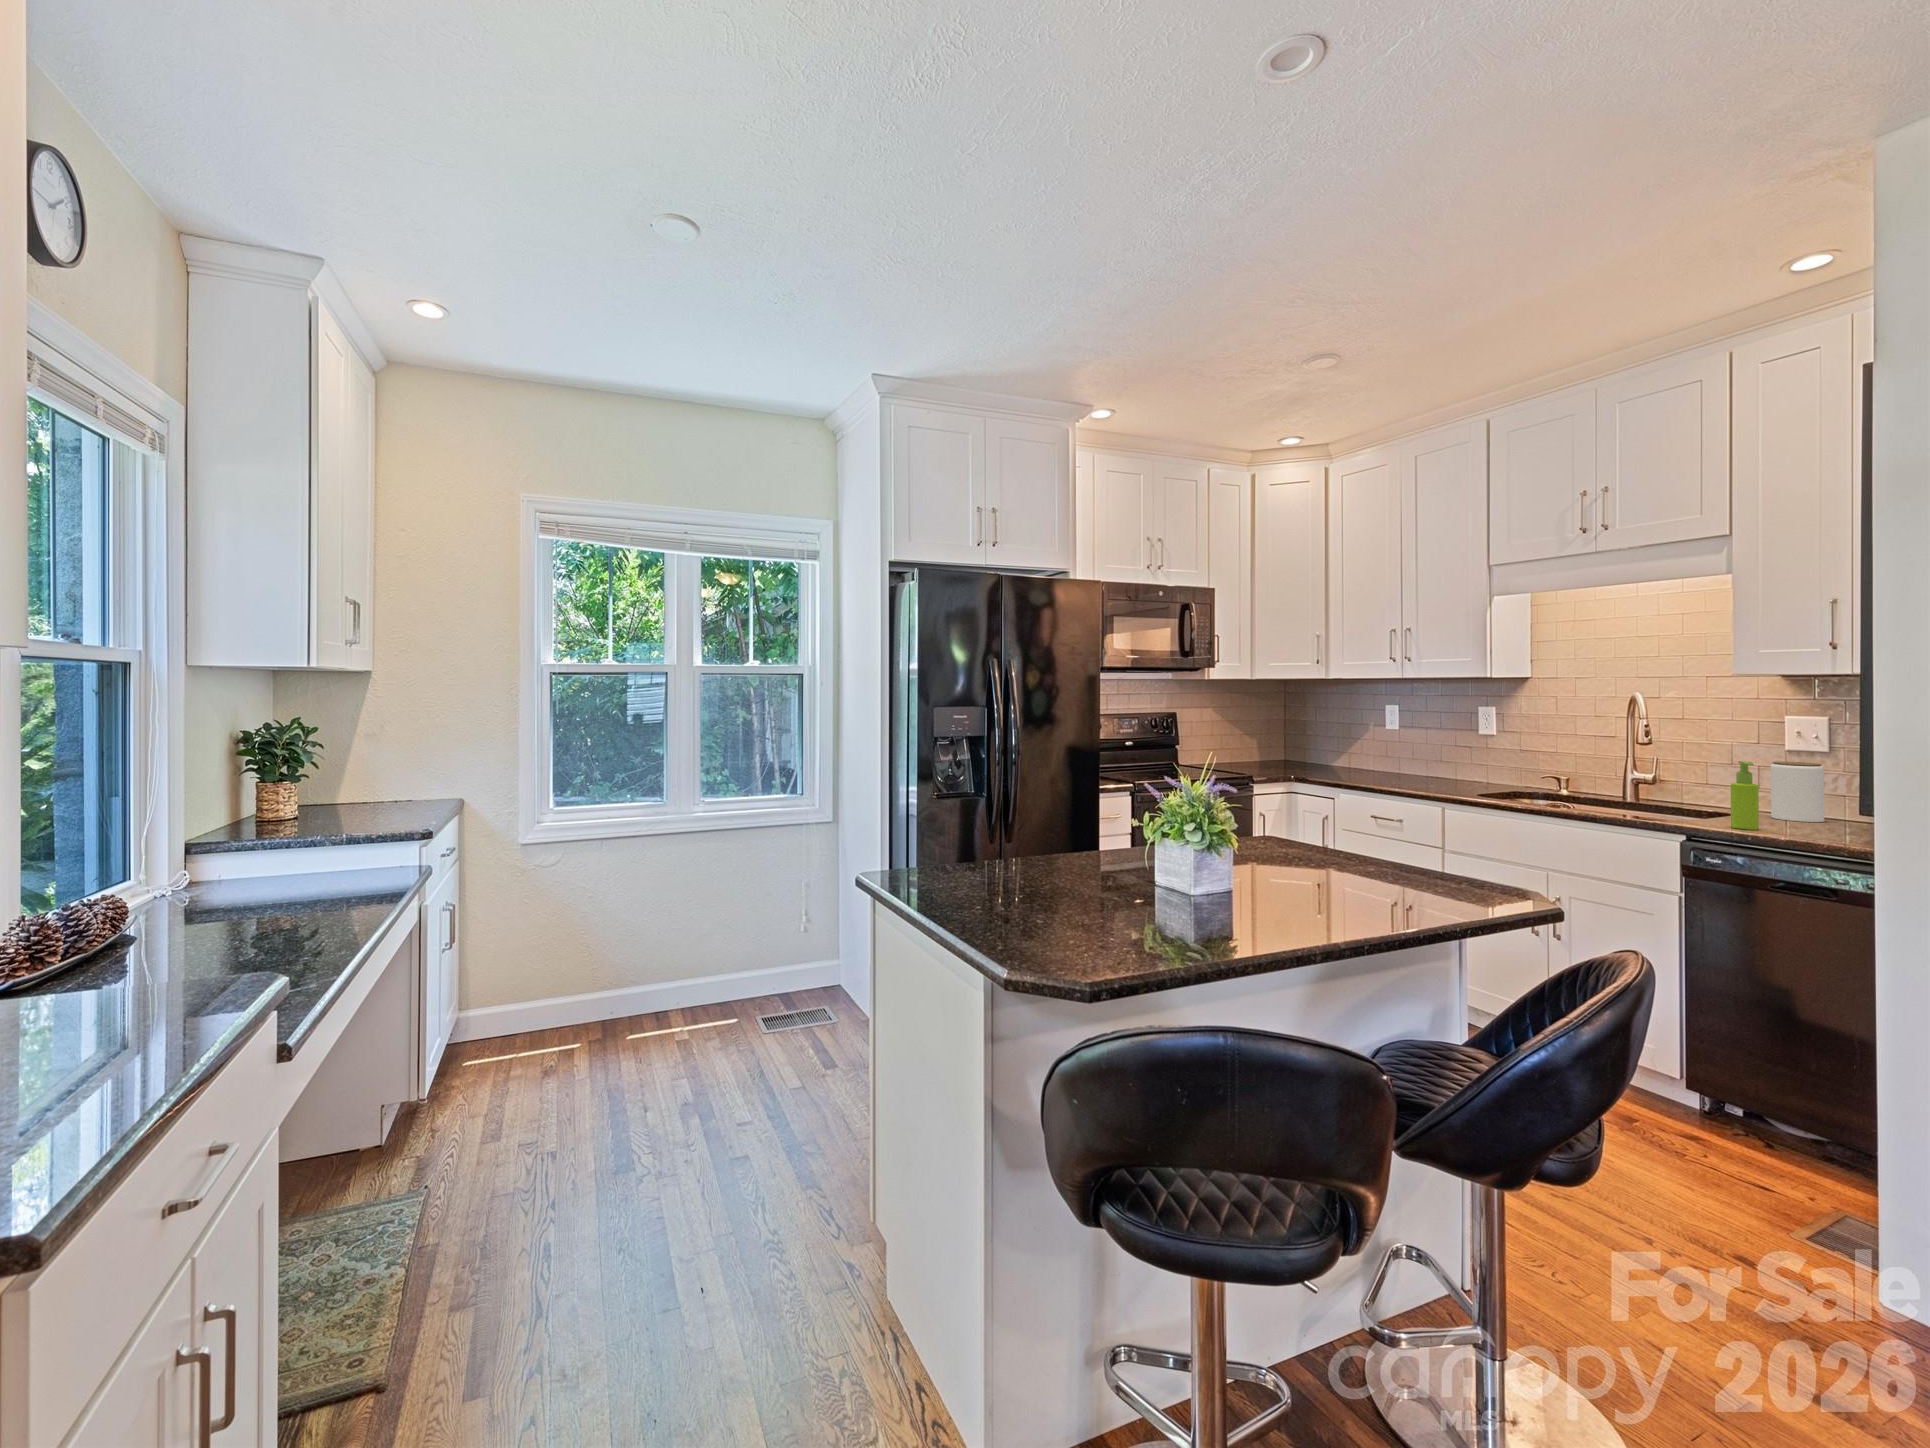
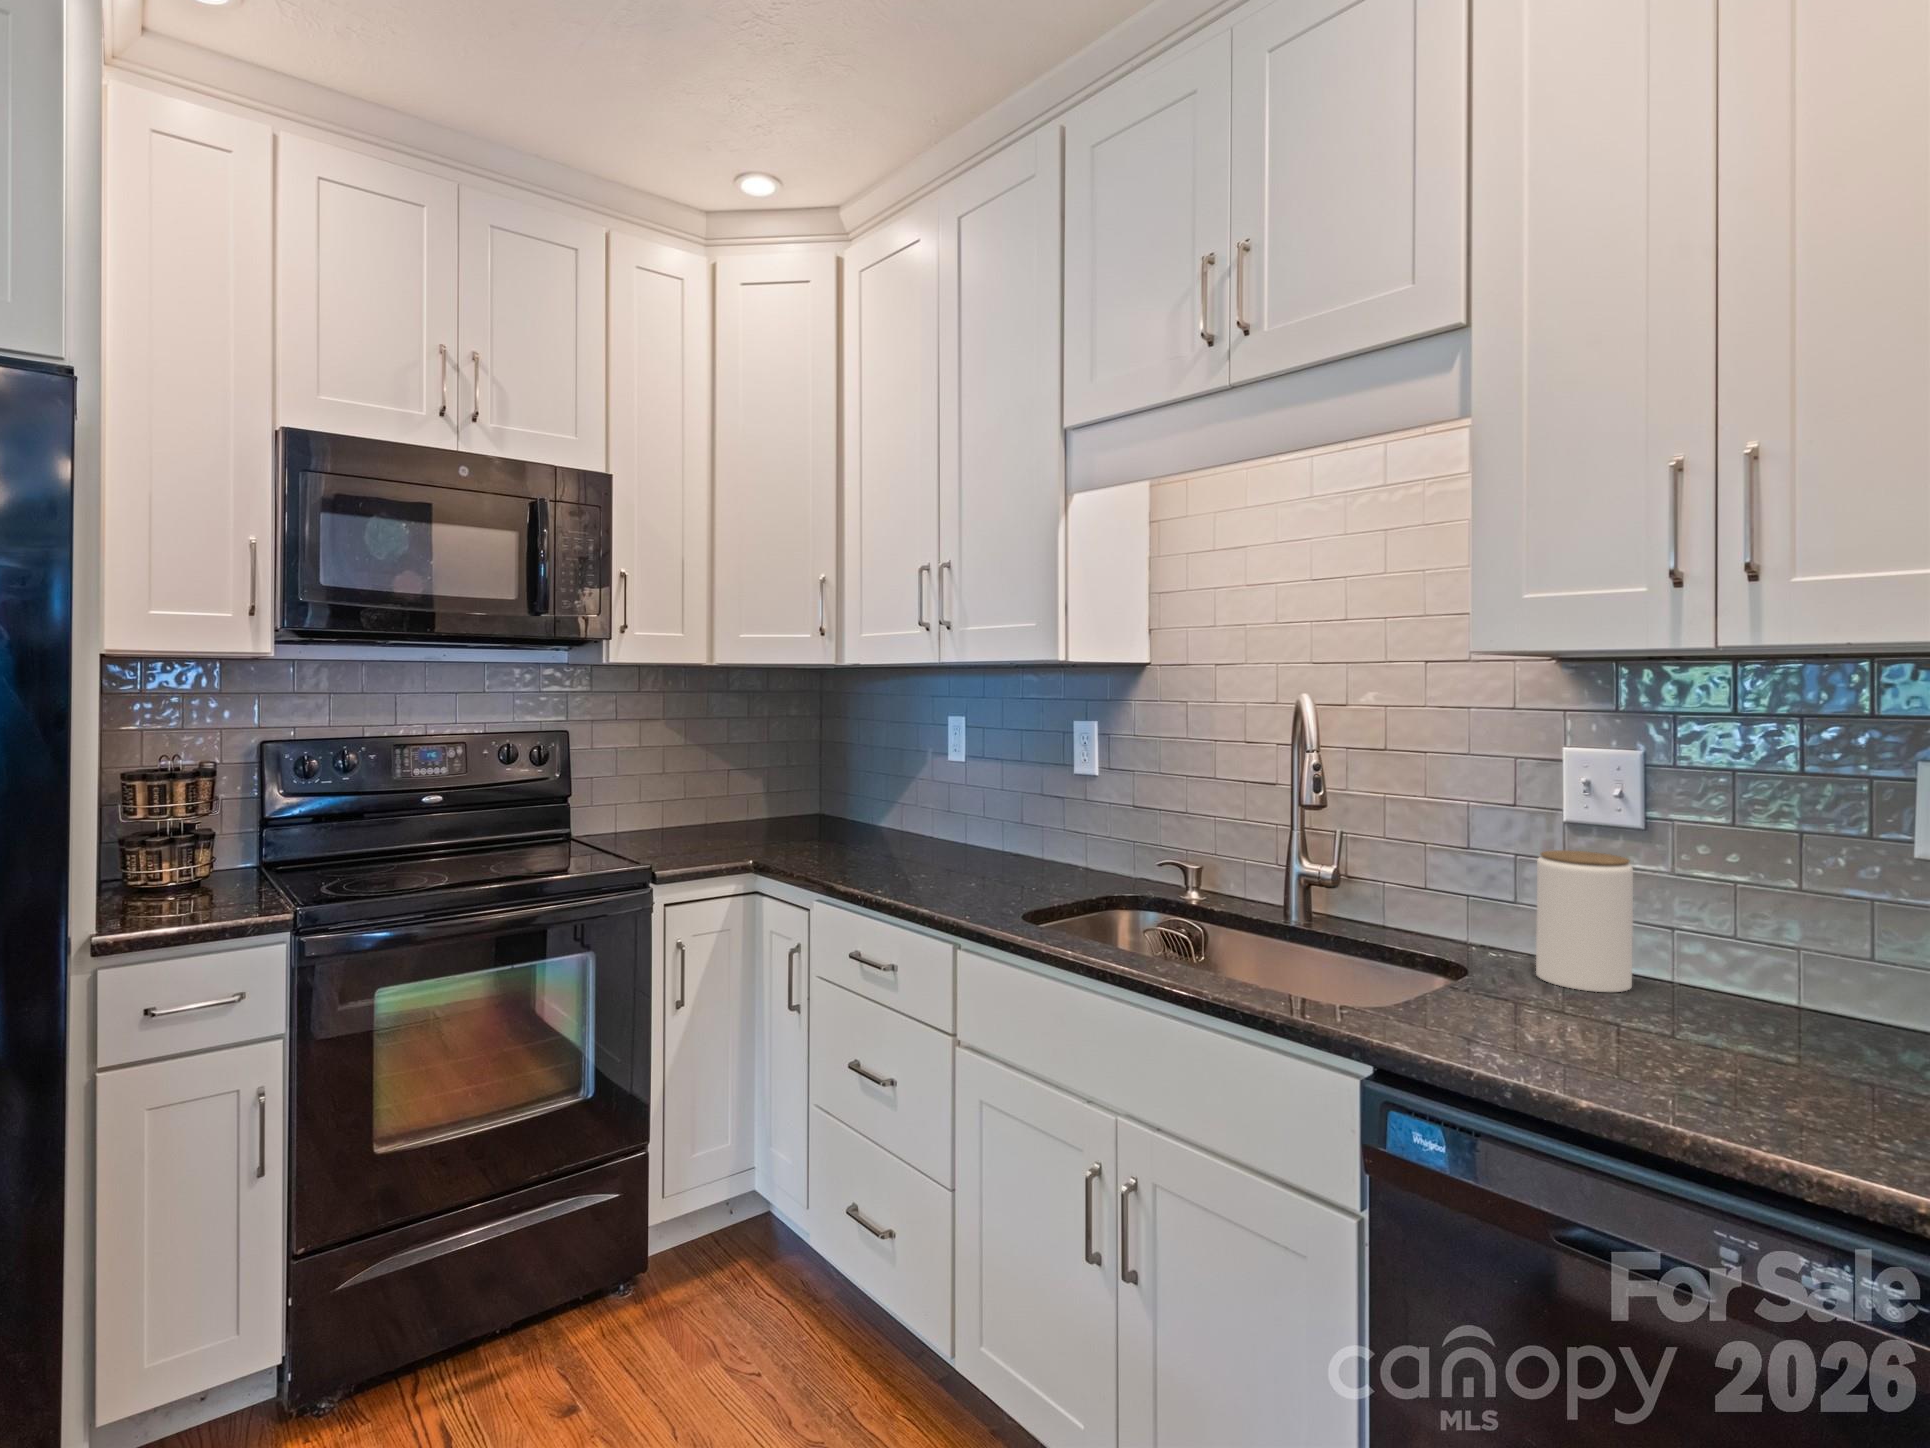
soap dispenser: present [1731,761,1759,830] -> none [1466,875,1523,1053]

